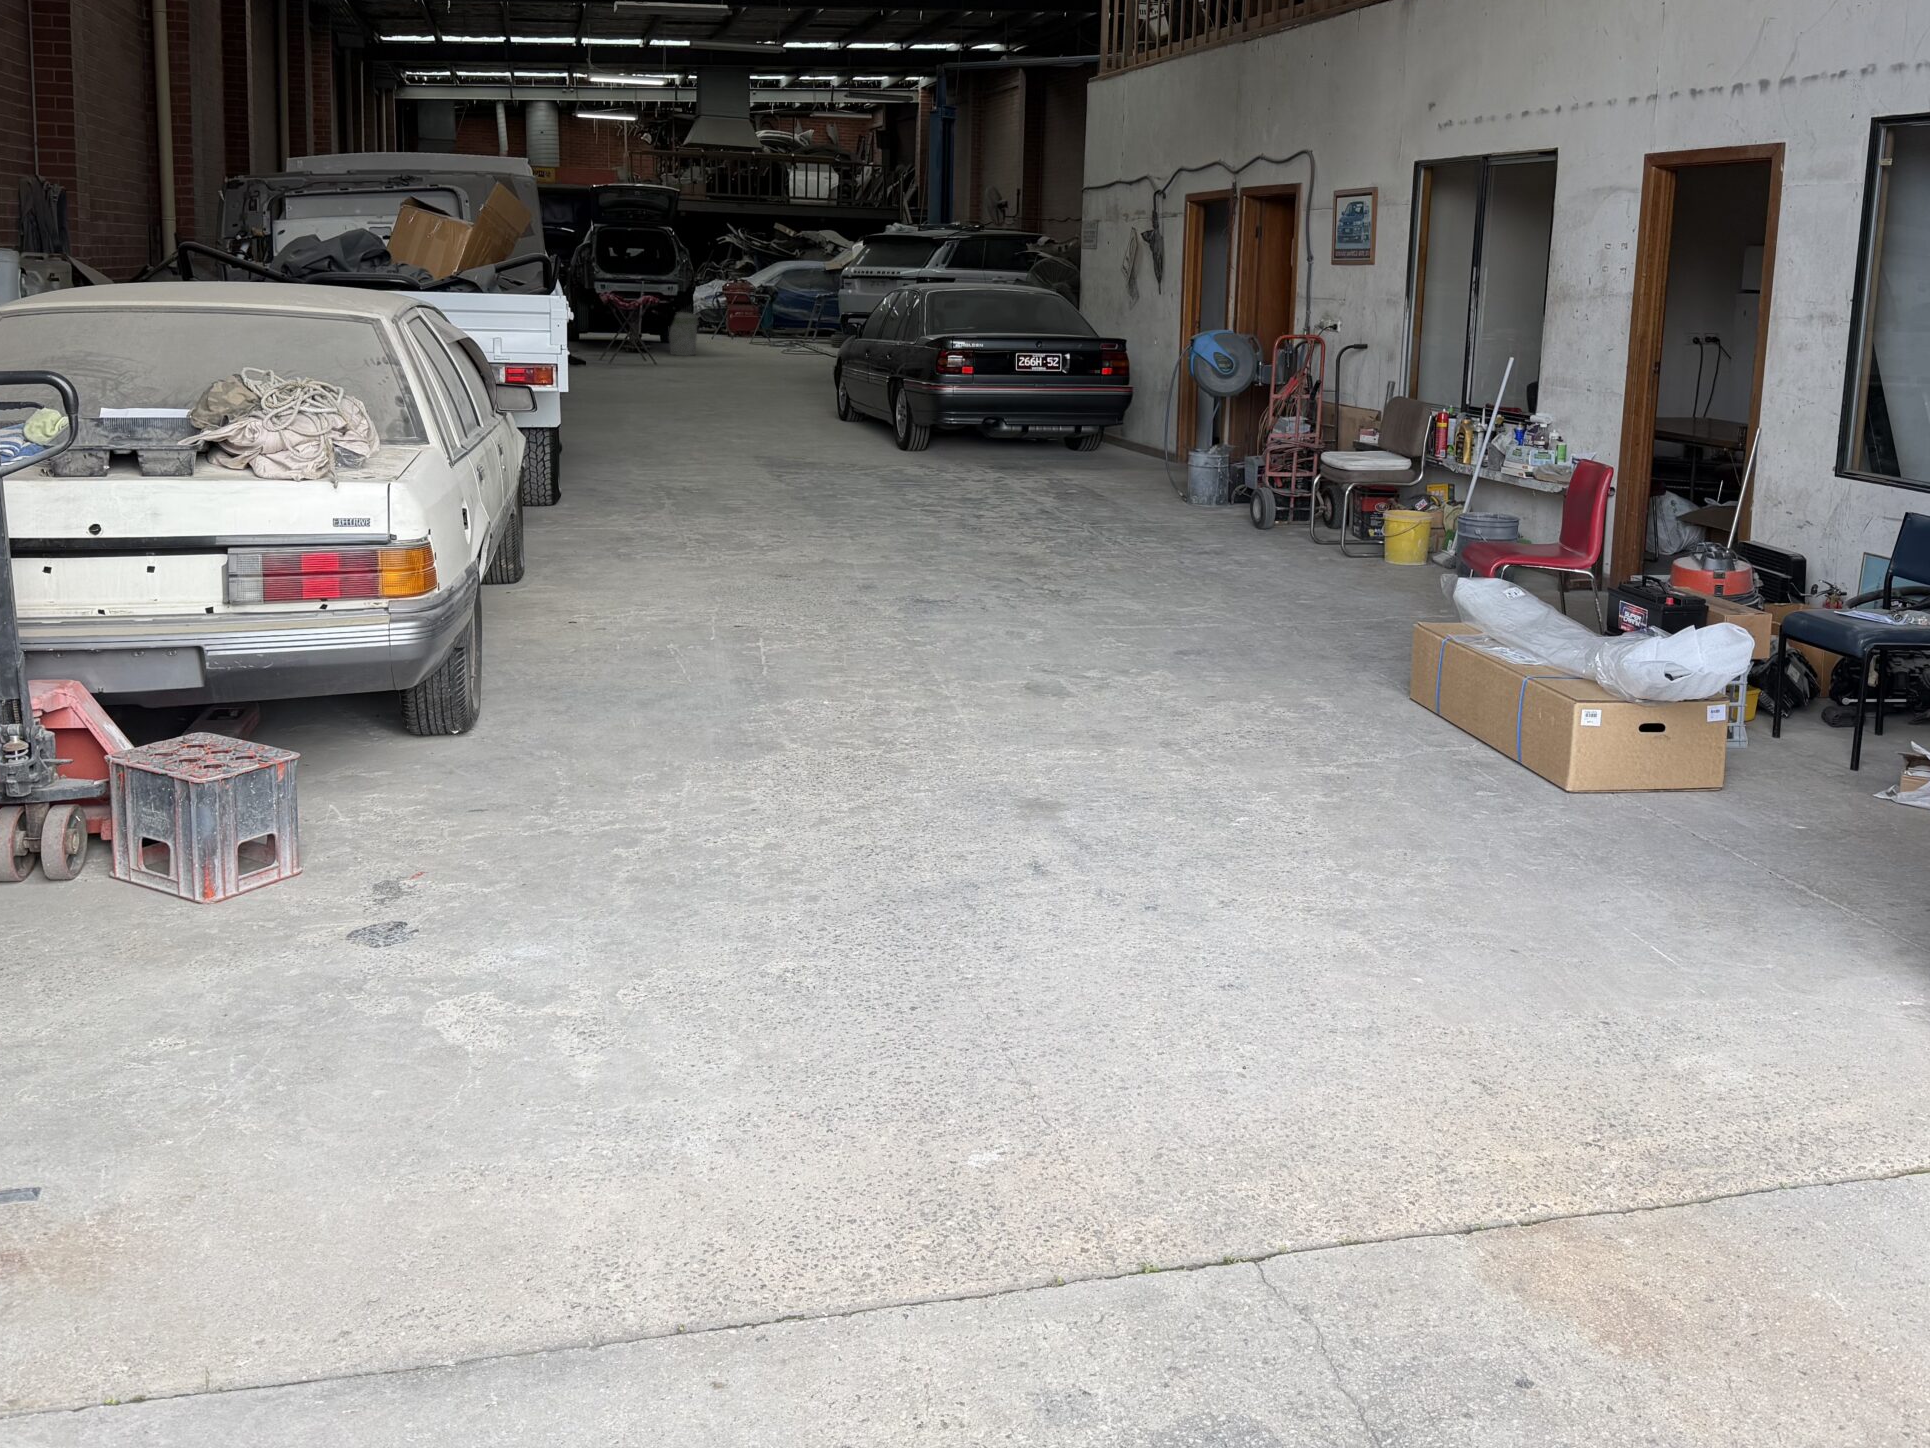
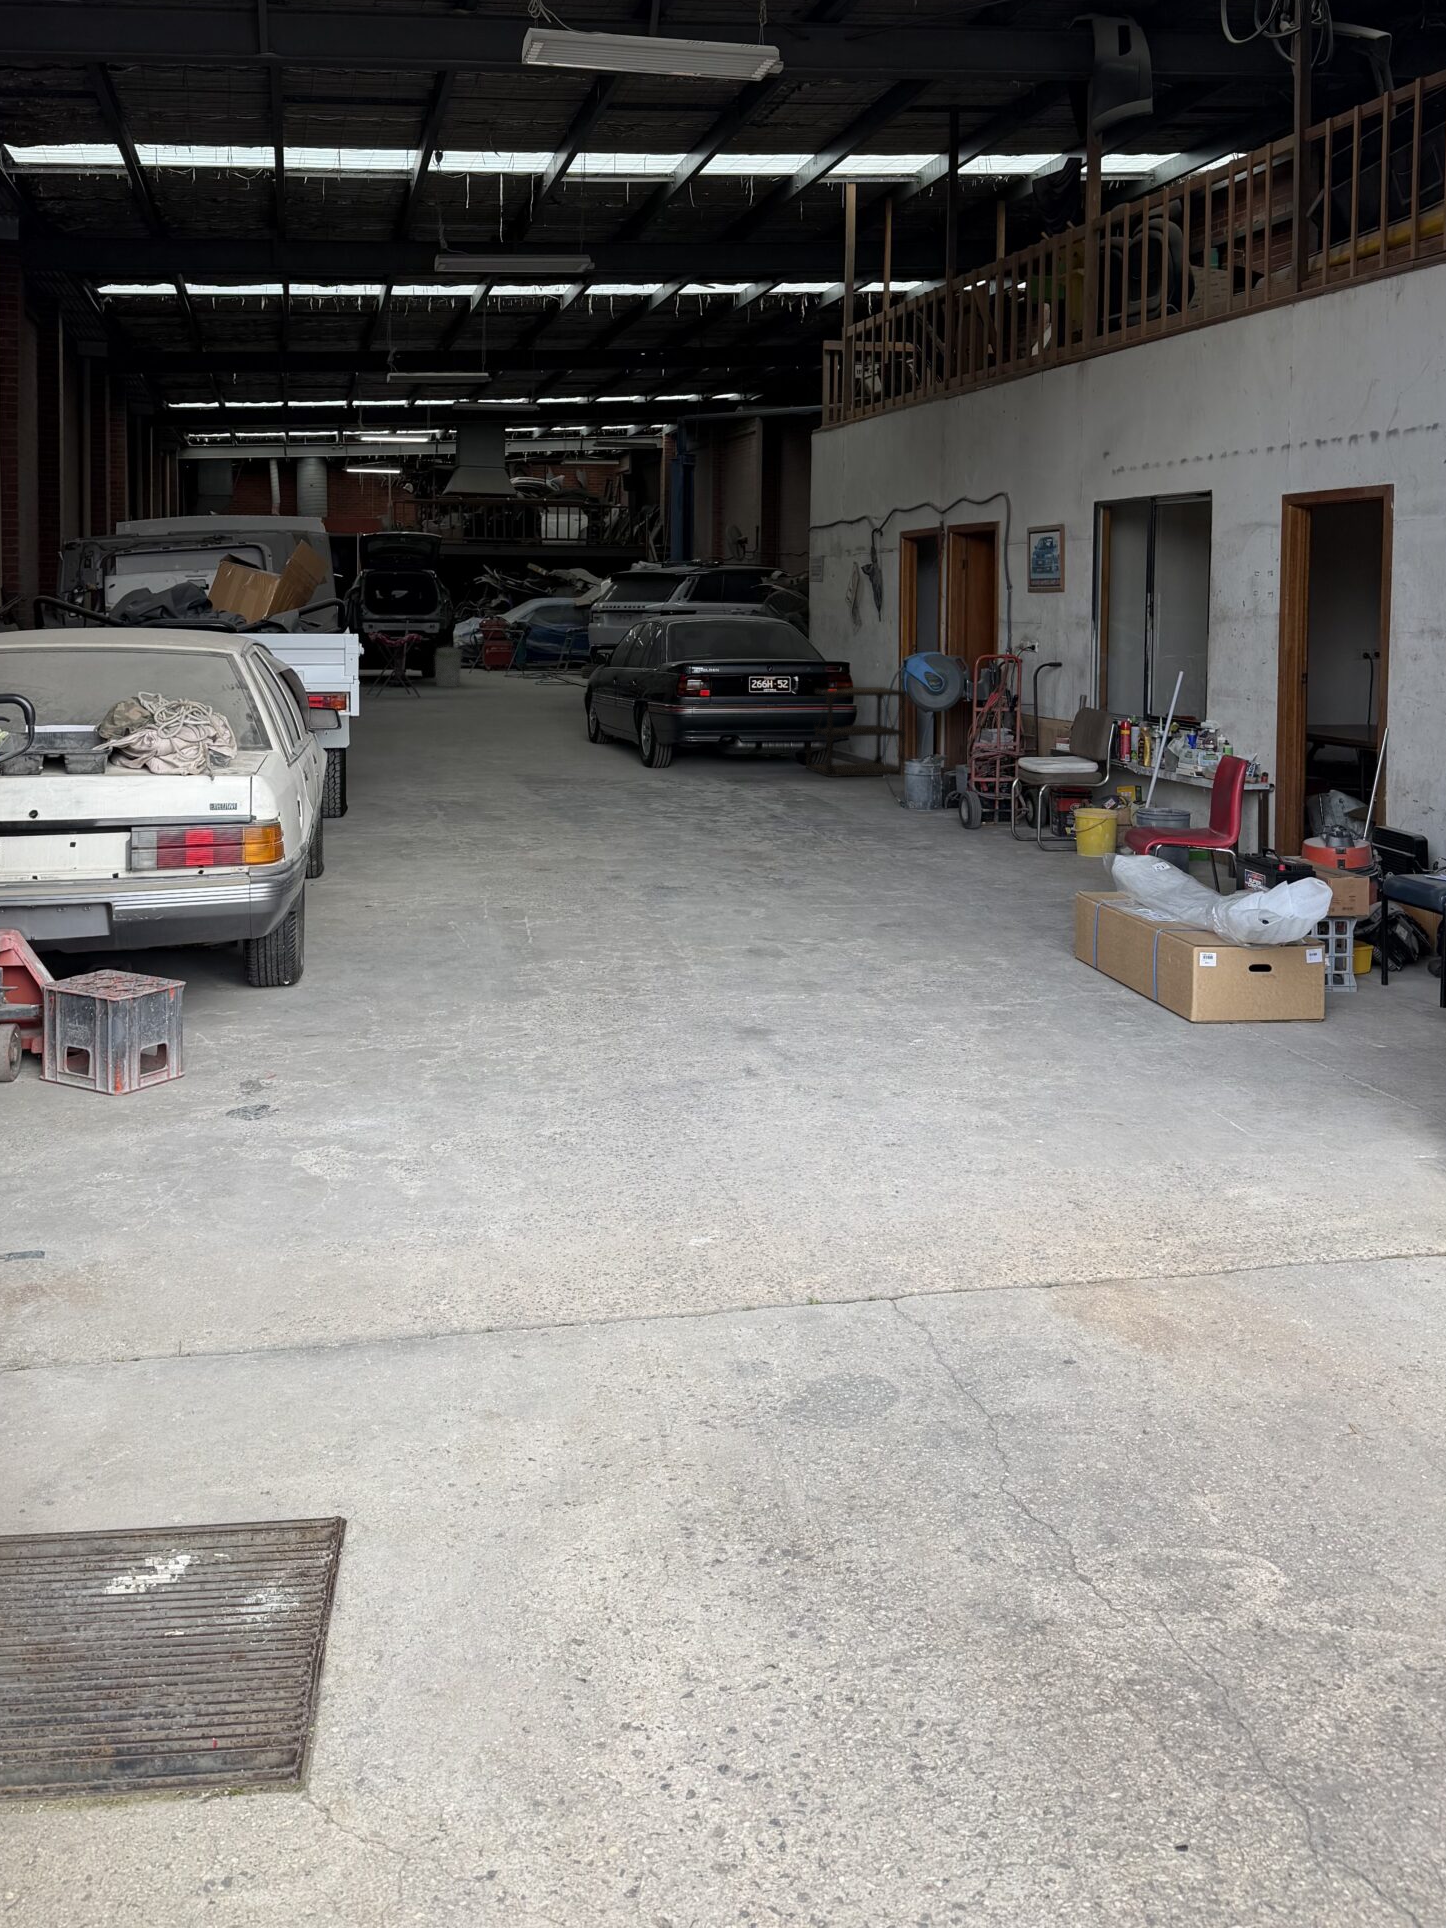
shelving unit: none [1075,366,1189,466] -> present [806,687,906,777]

